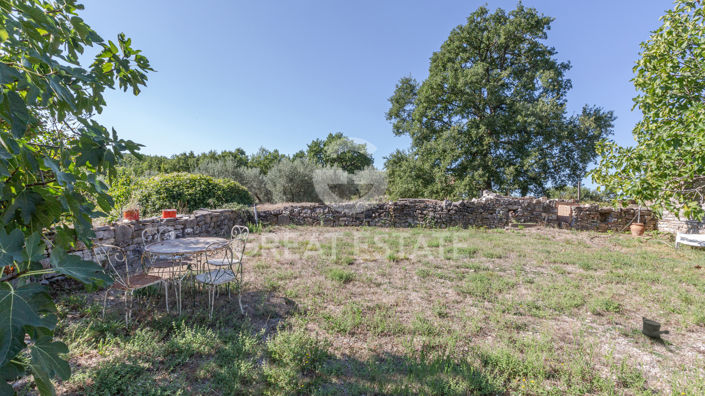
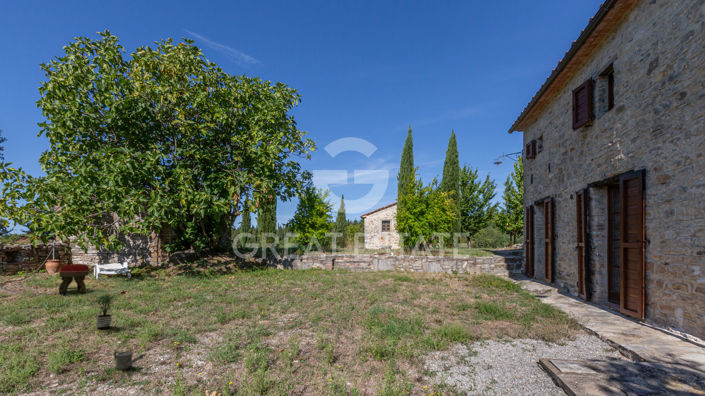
footstool: none [630,230,659,259] -> present [59,264,89,296]
potted plant: none [638,262,671,296] -> present [92,294,115,329]

